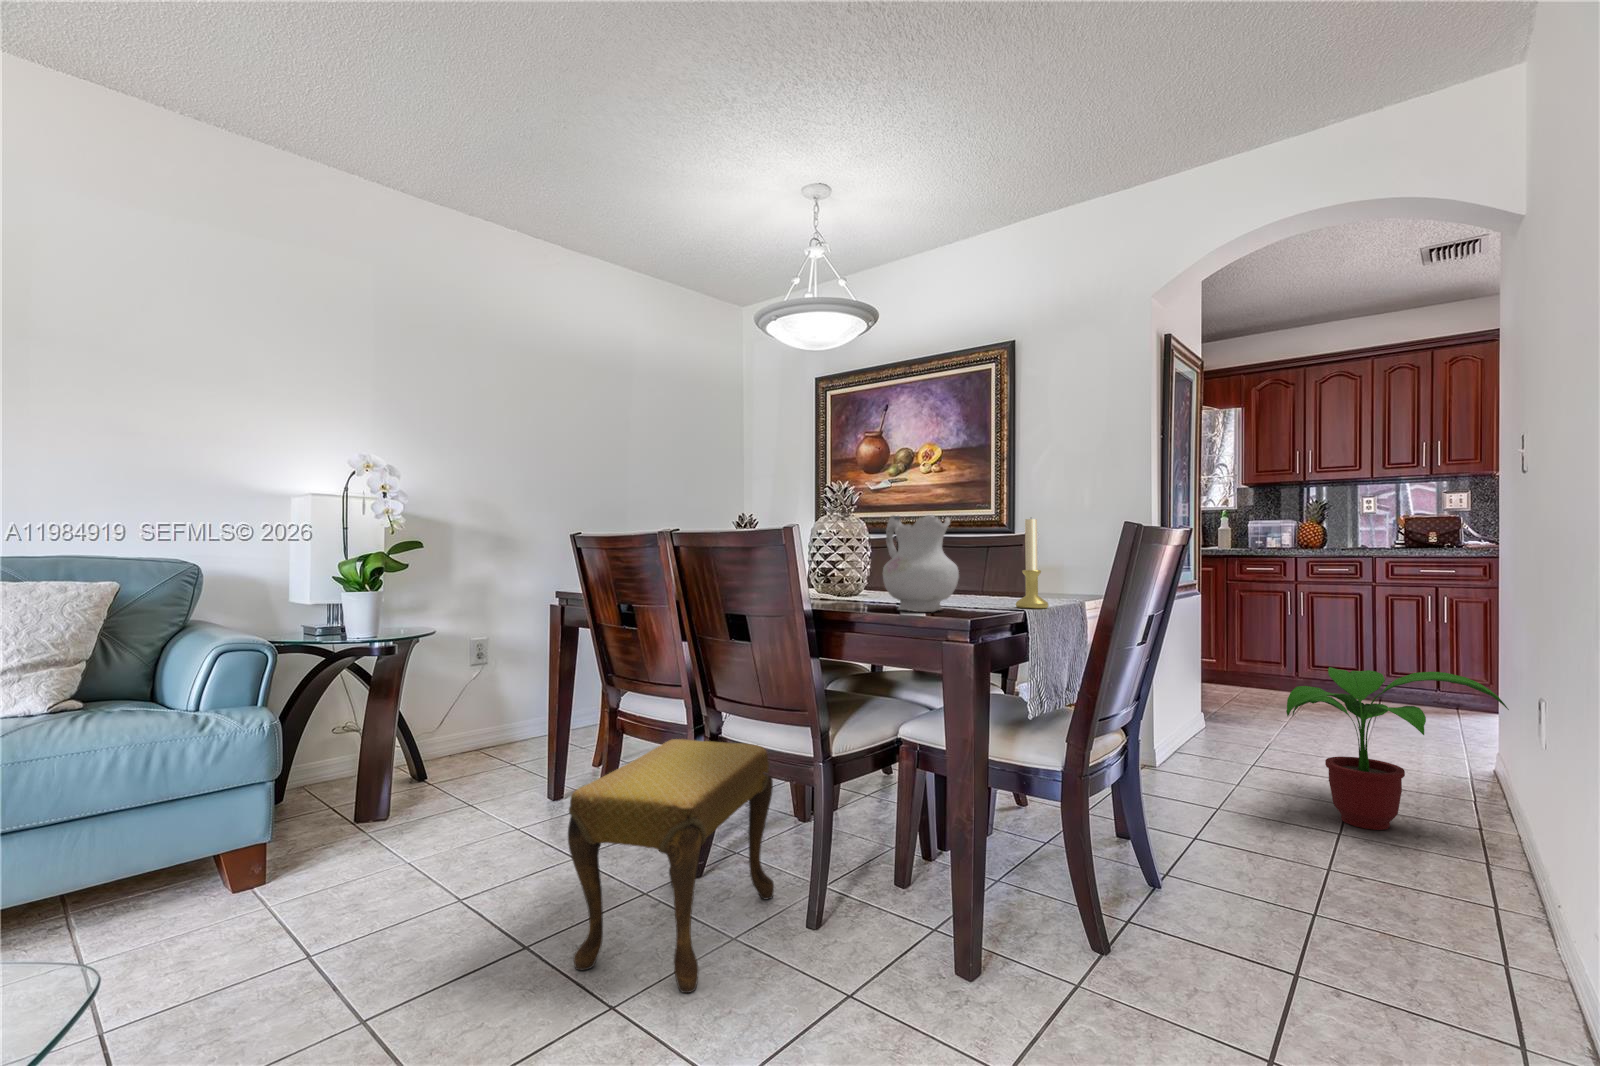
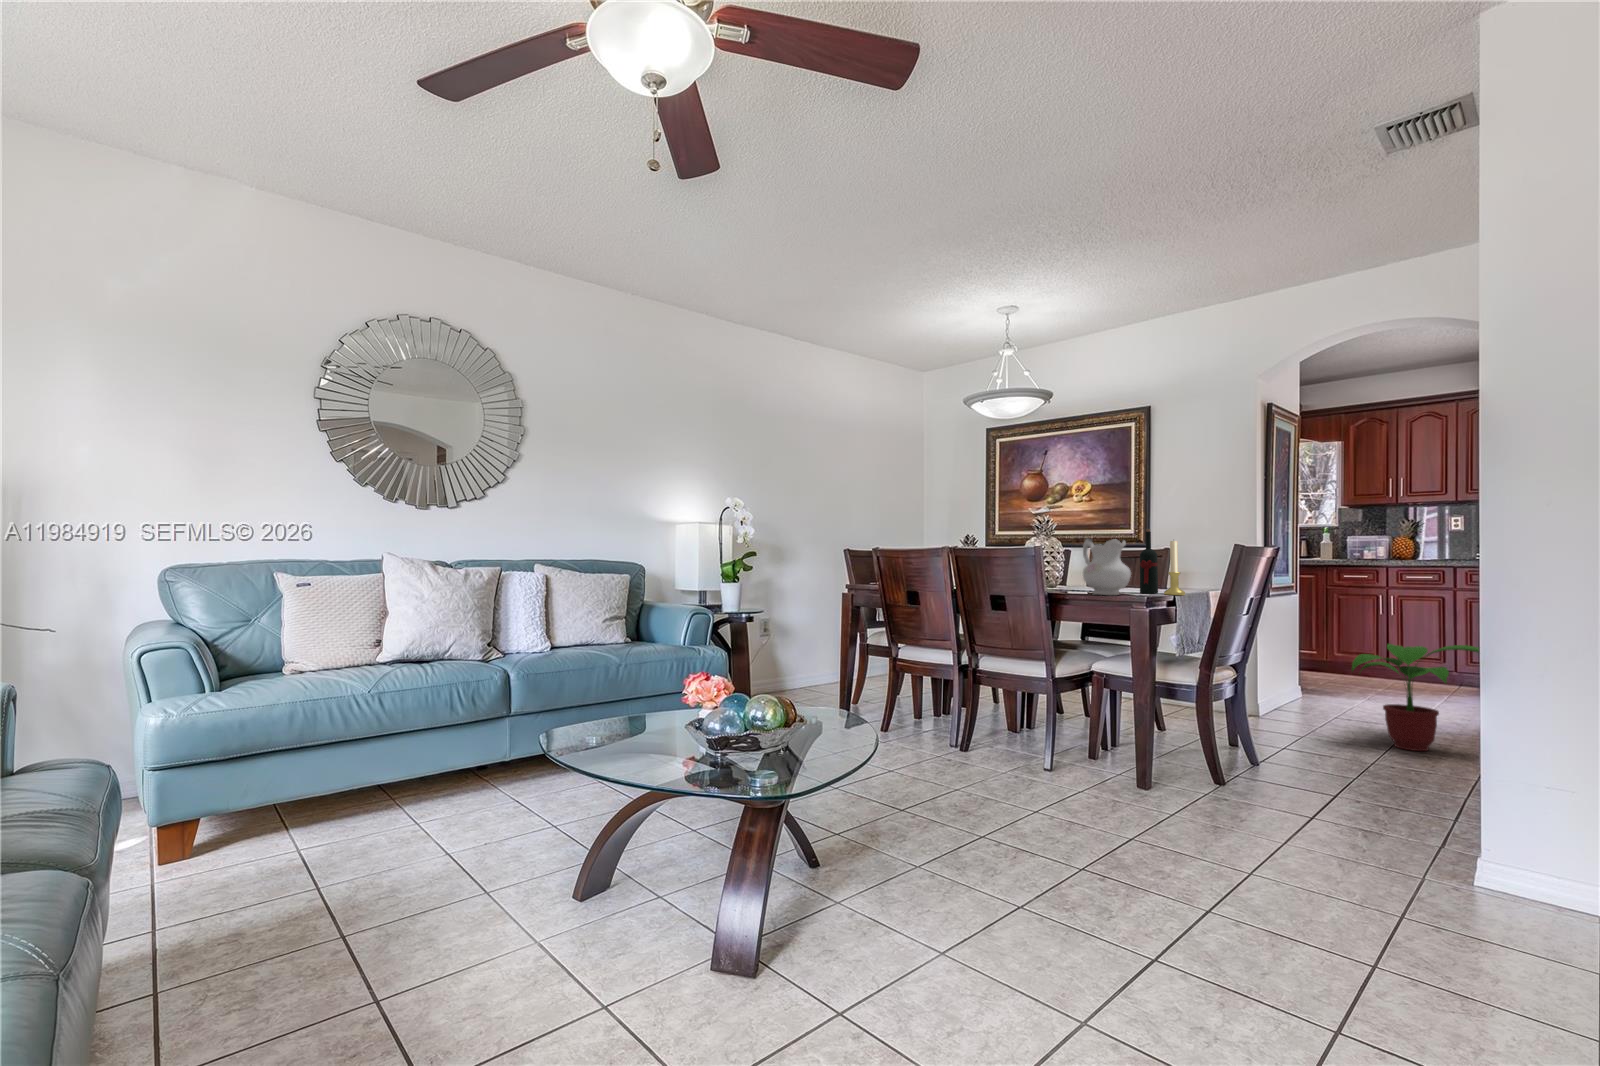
wine bottle: none [982,501,1009,604] -> present [1140,529,1158,594]
footstool: present [568,739,774,993] -> none [919,670,1016,790]

